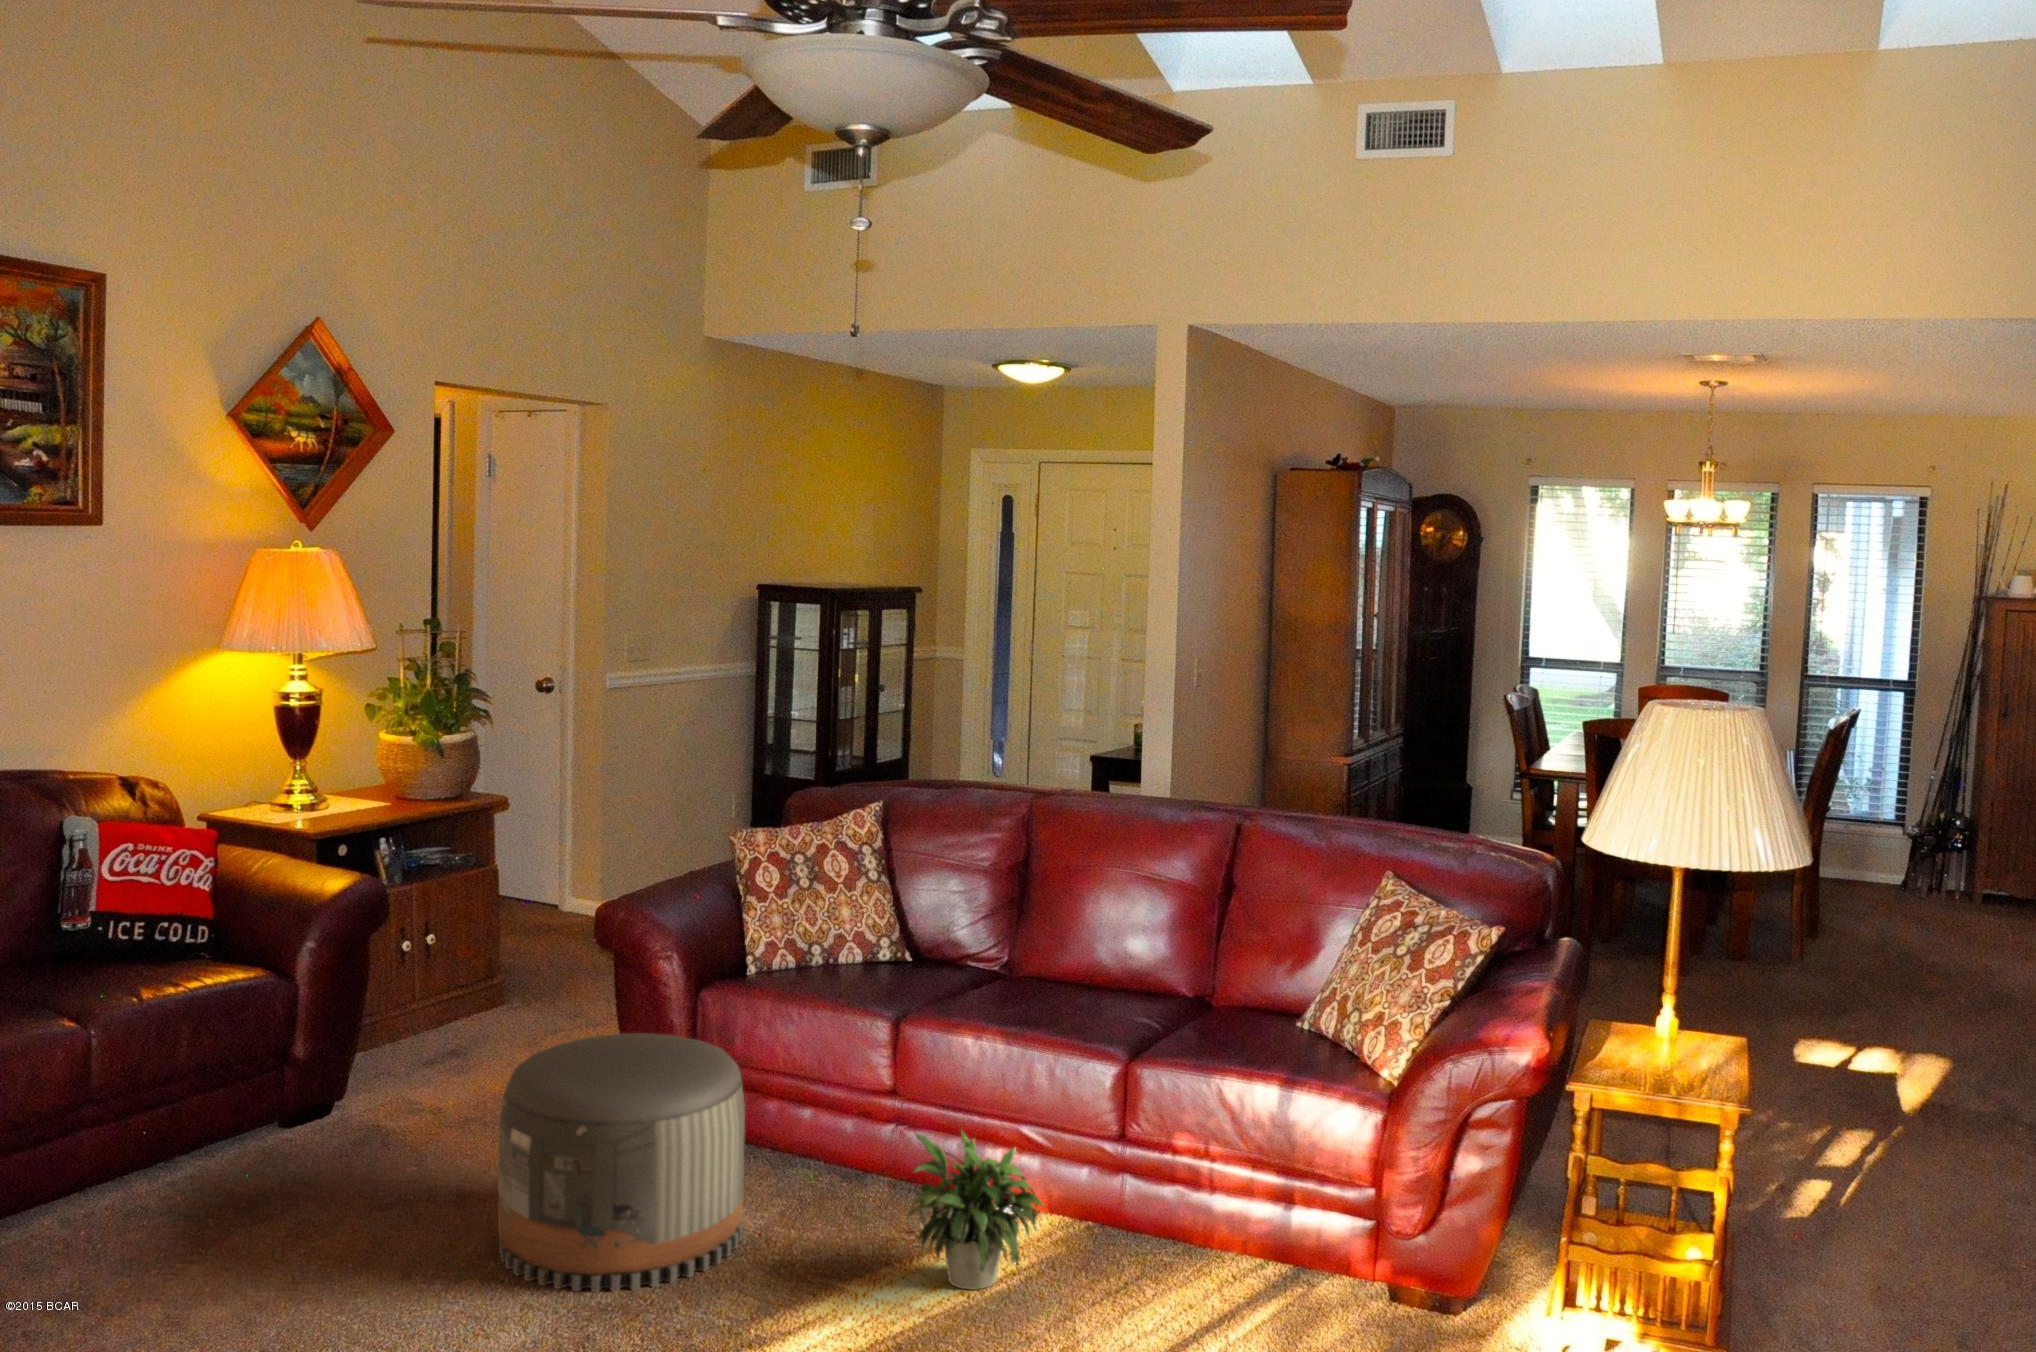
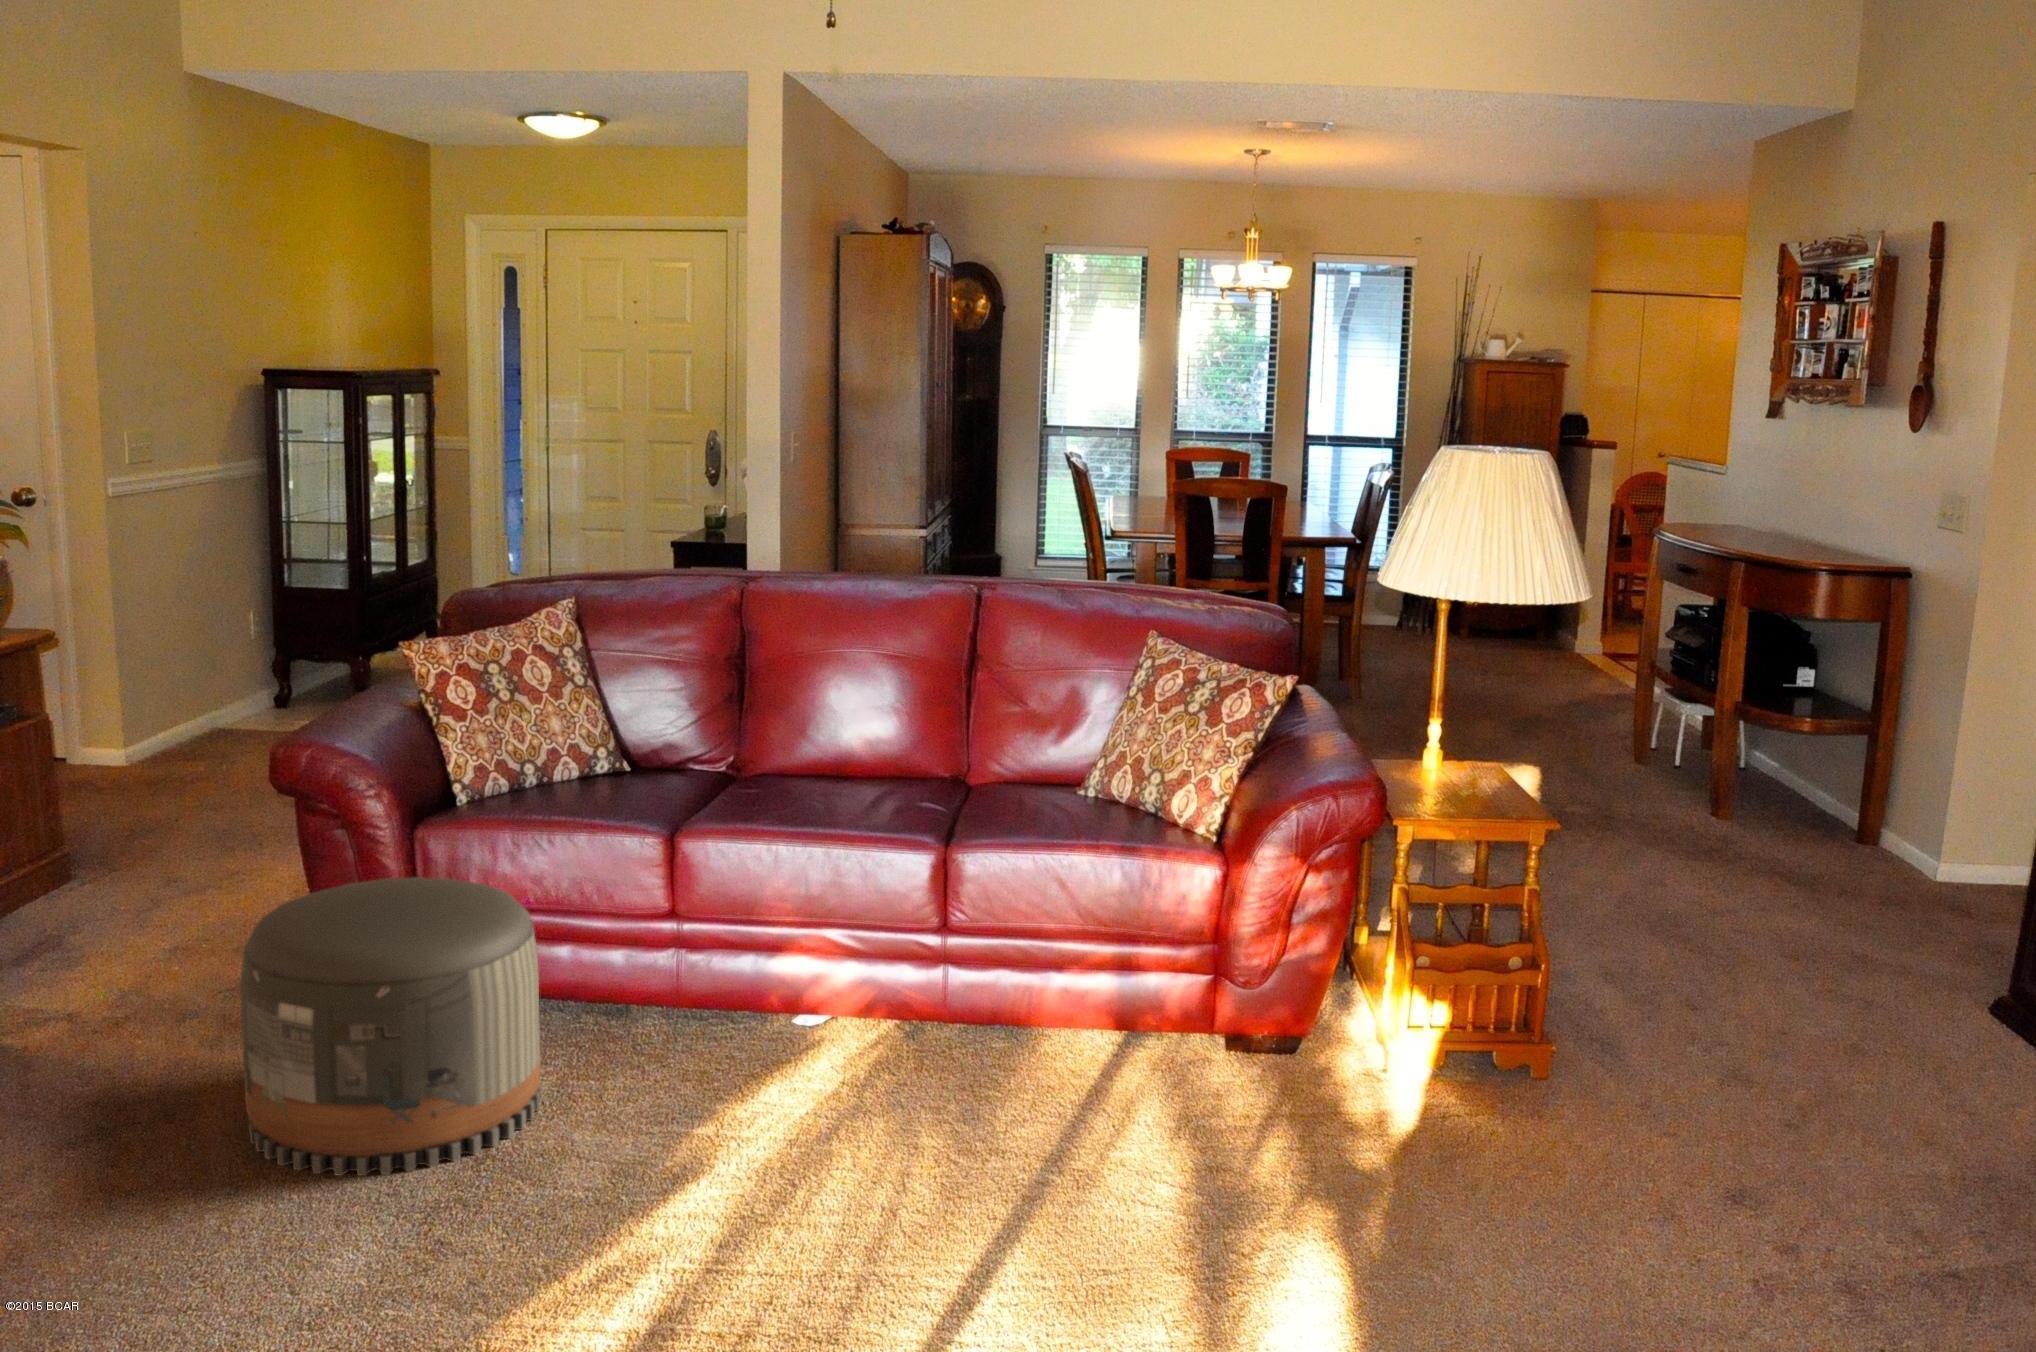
potted plant: present [908,1130,1044,1290] -> none [726,935,900,1099]

